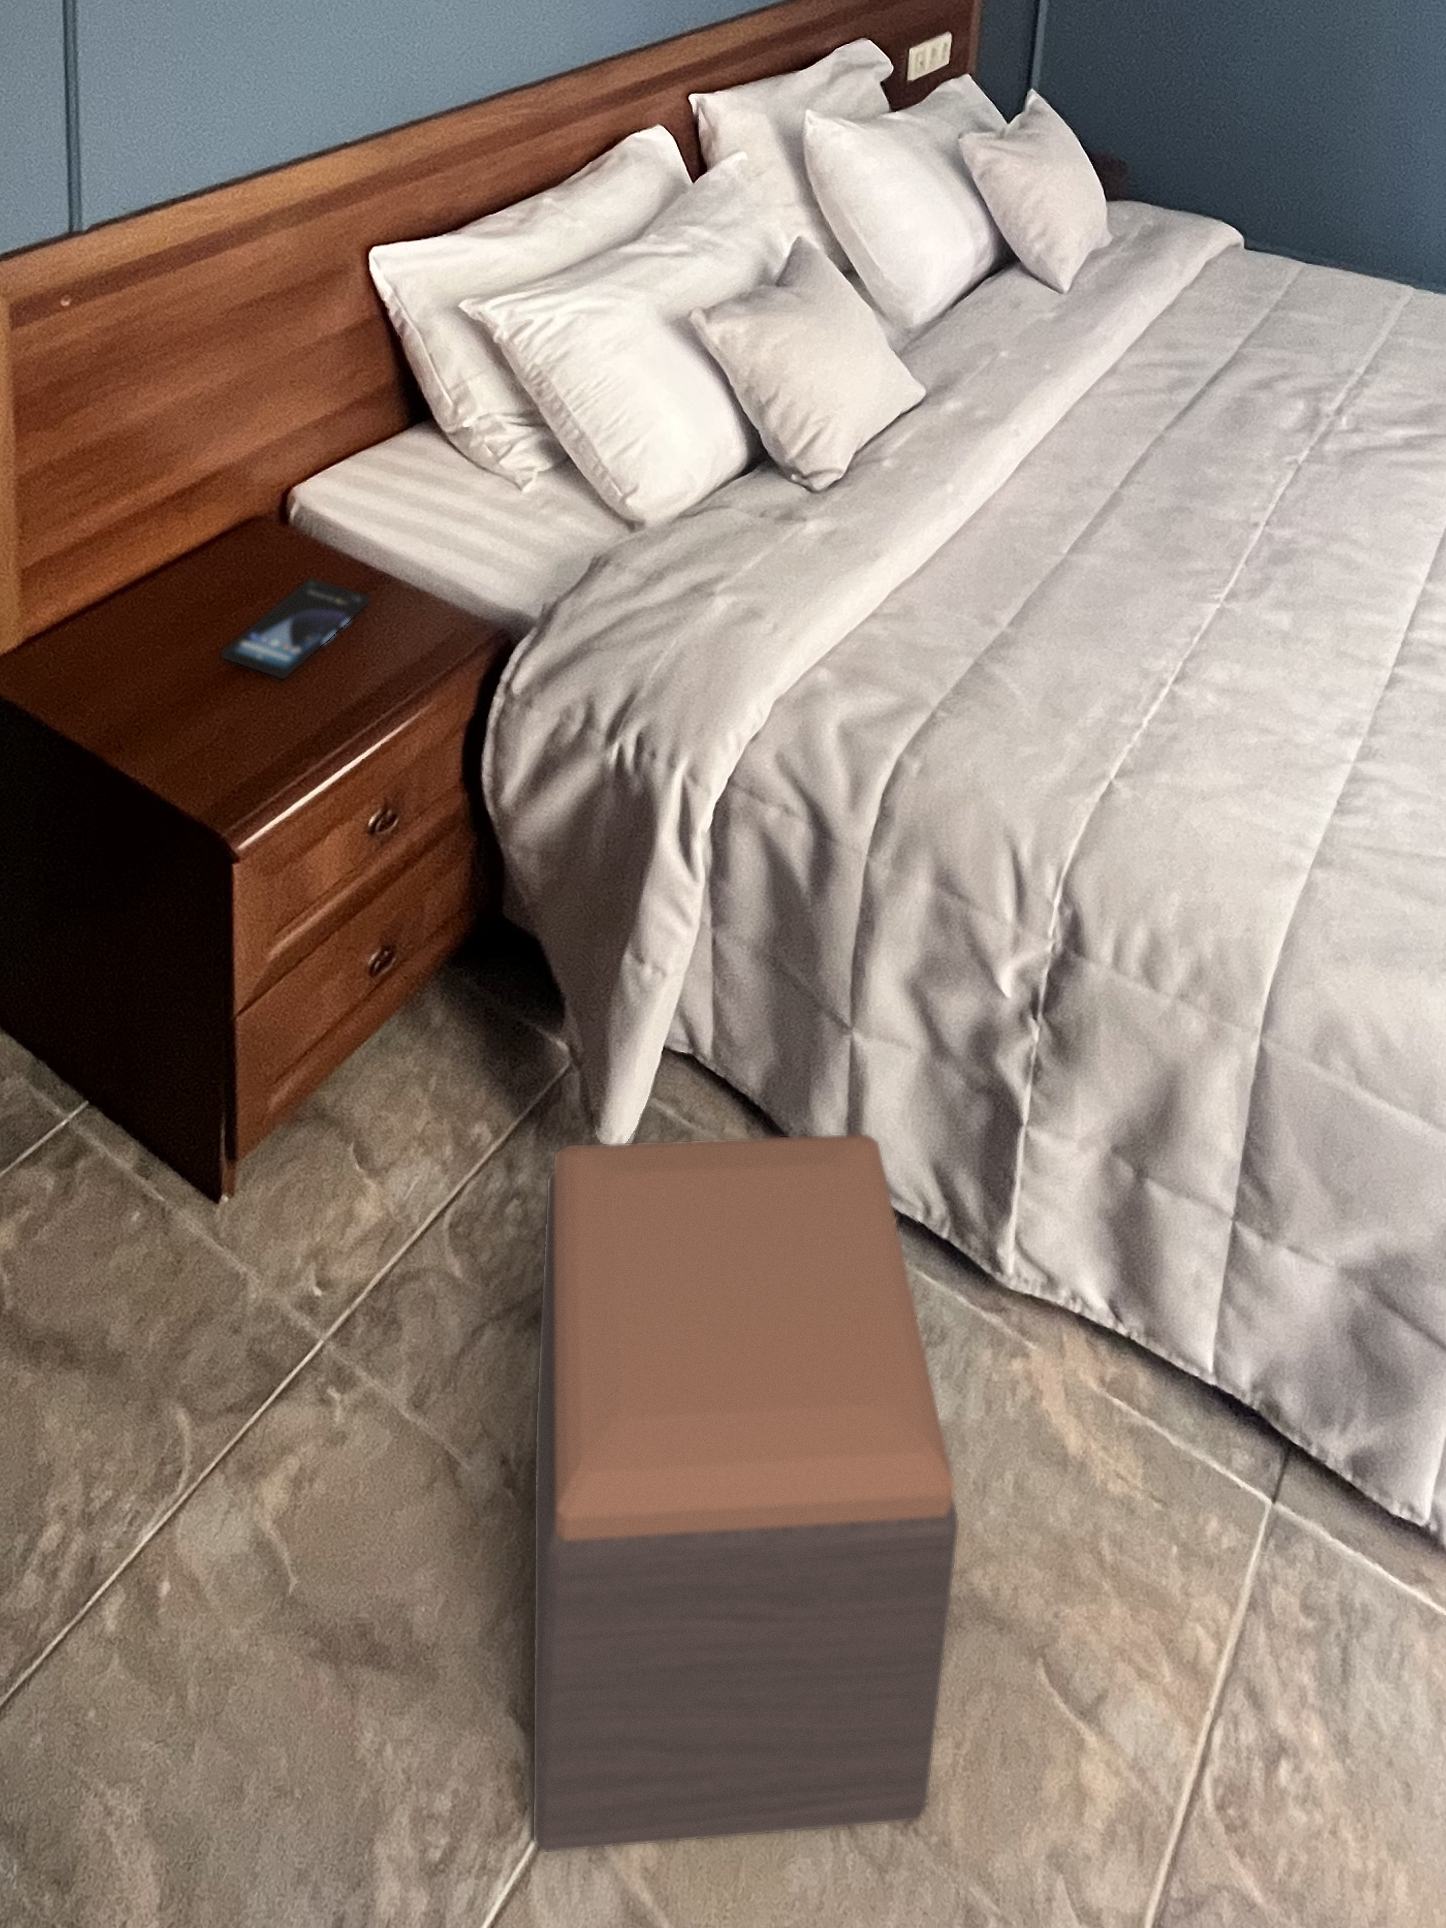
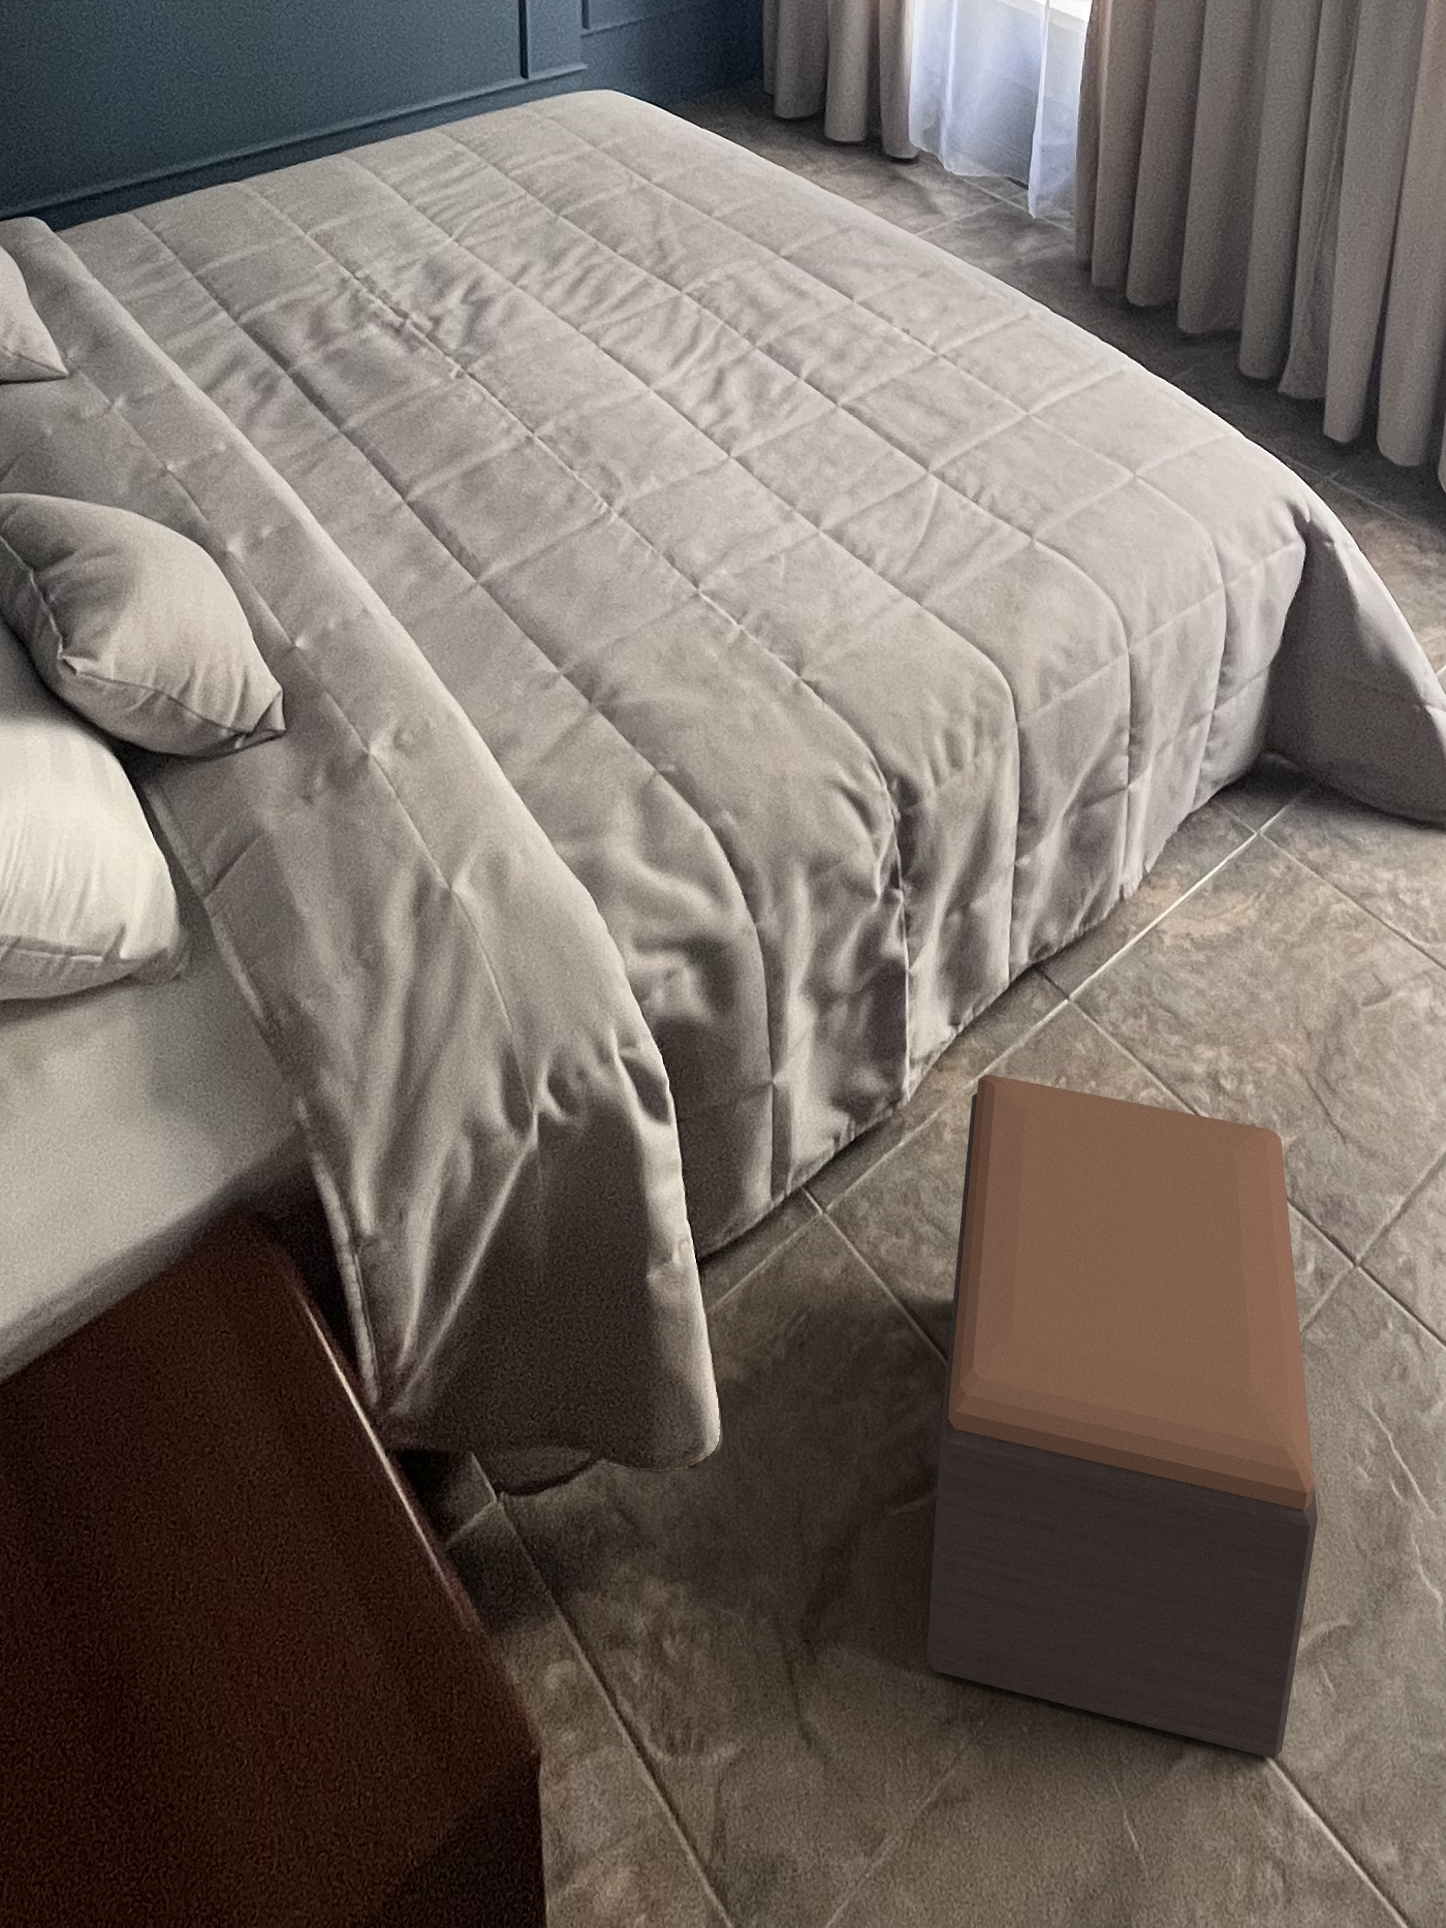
smartphone: present [221,578,370,678] -> none [79,1388,331,1712]

